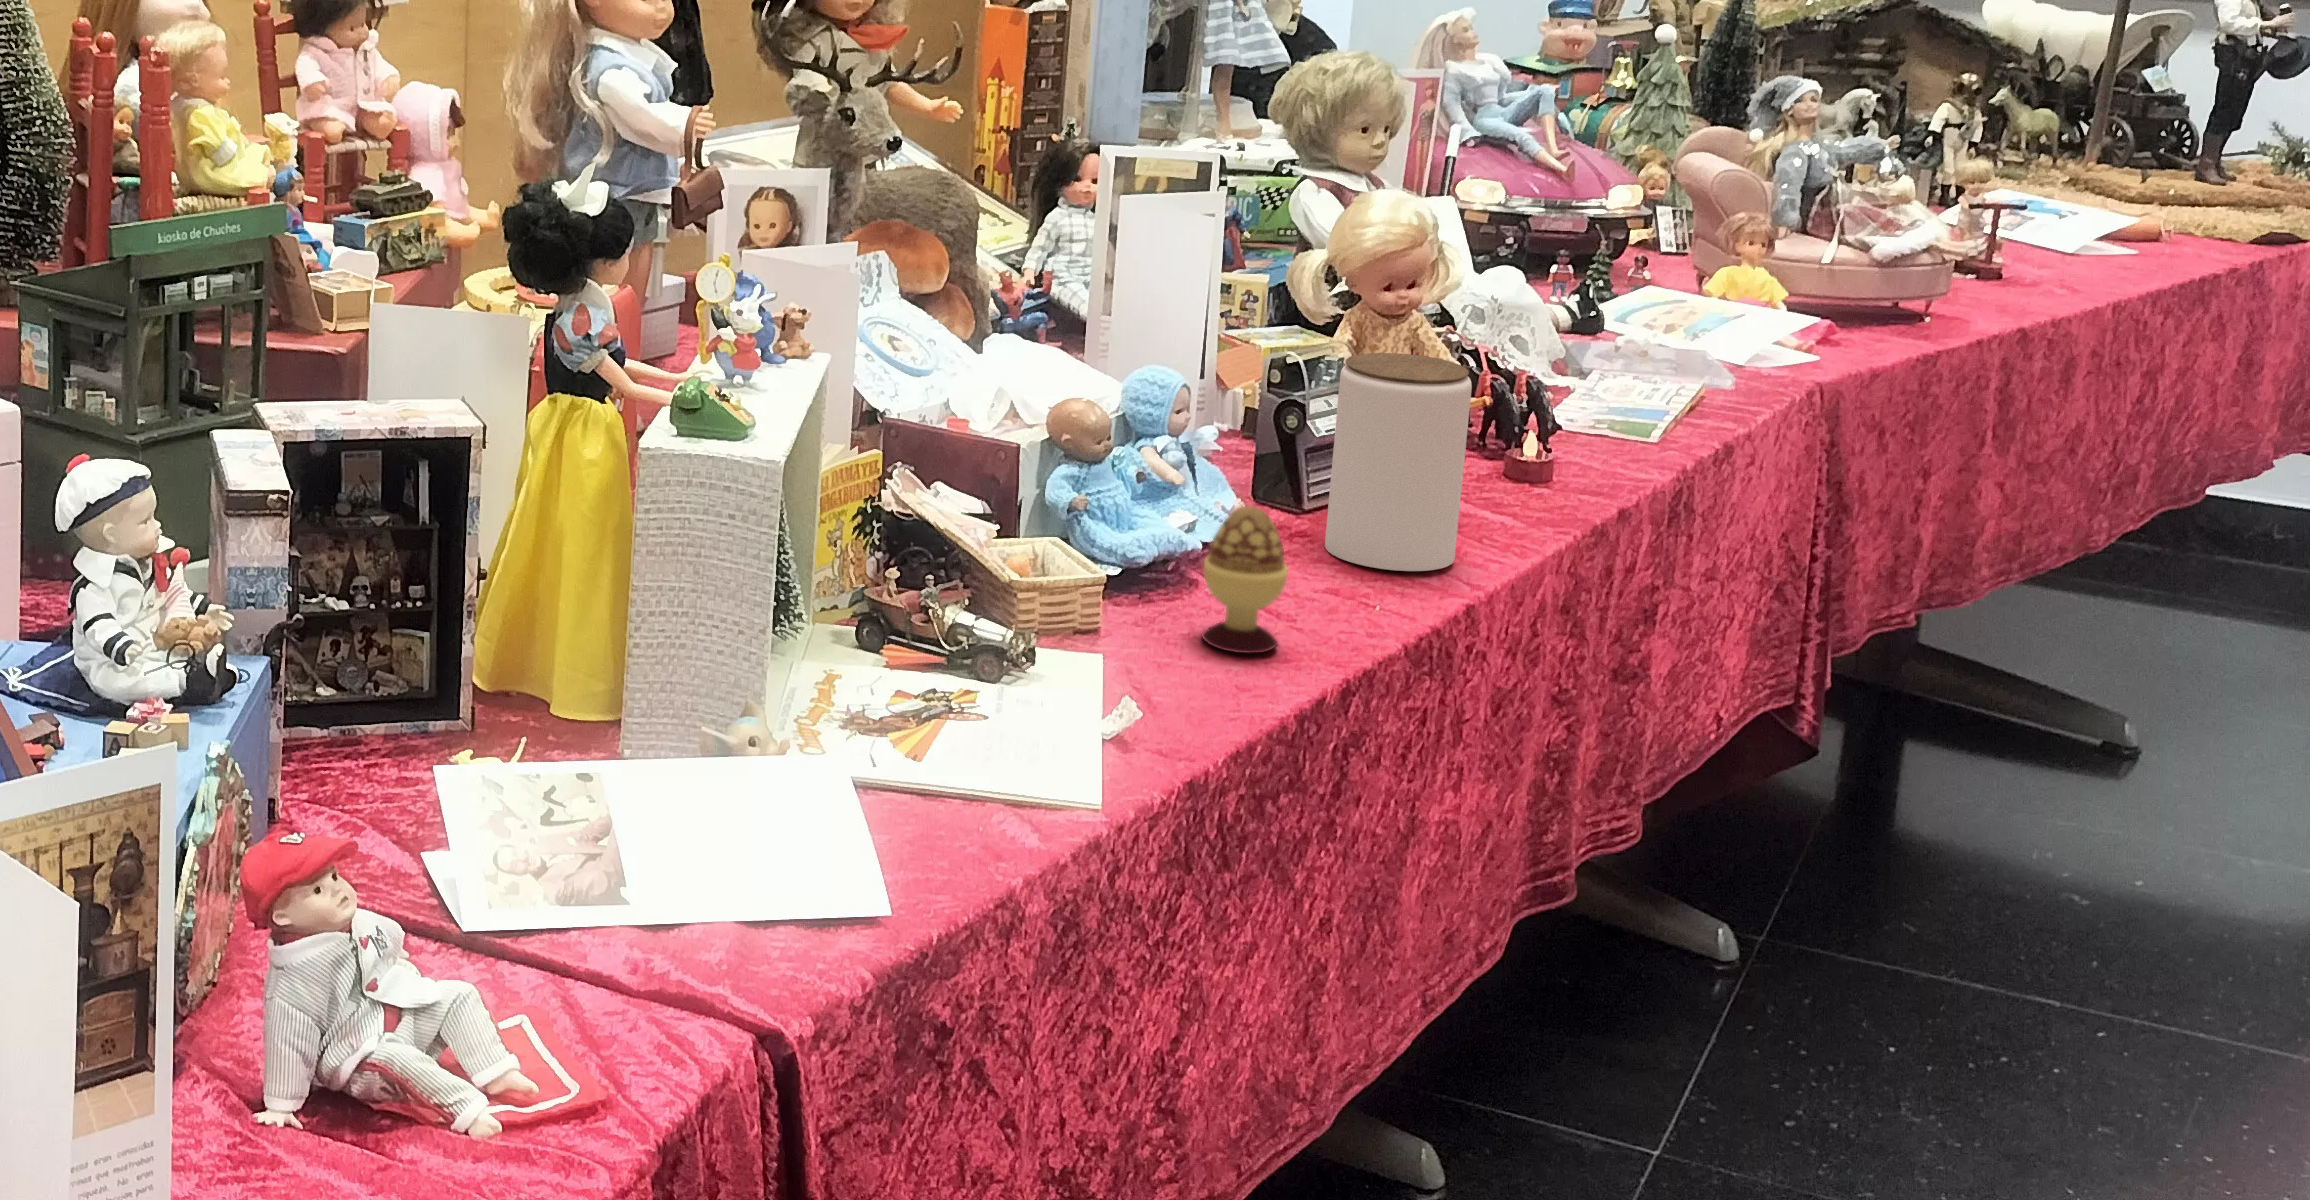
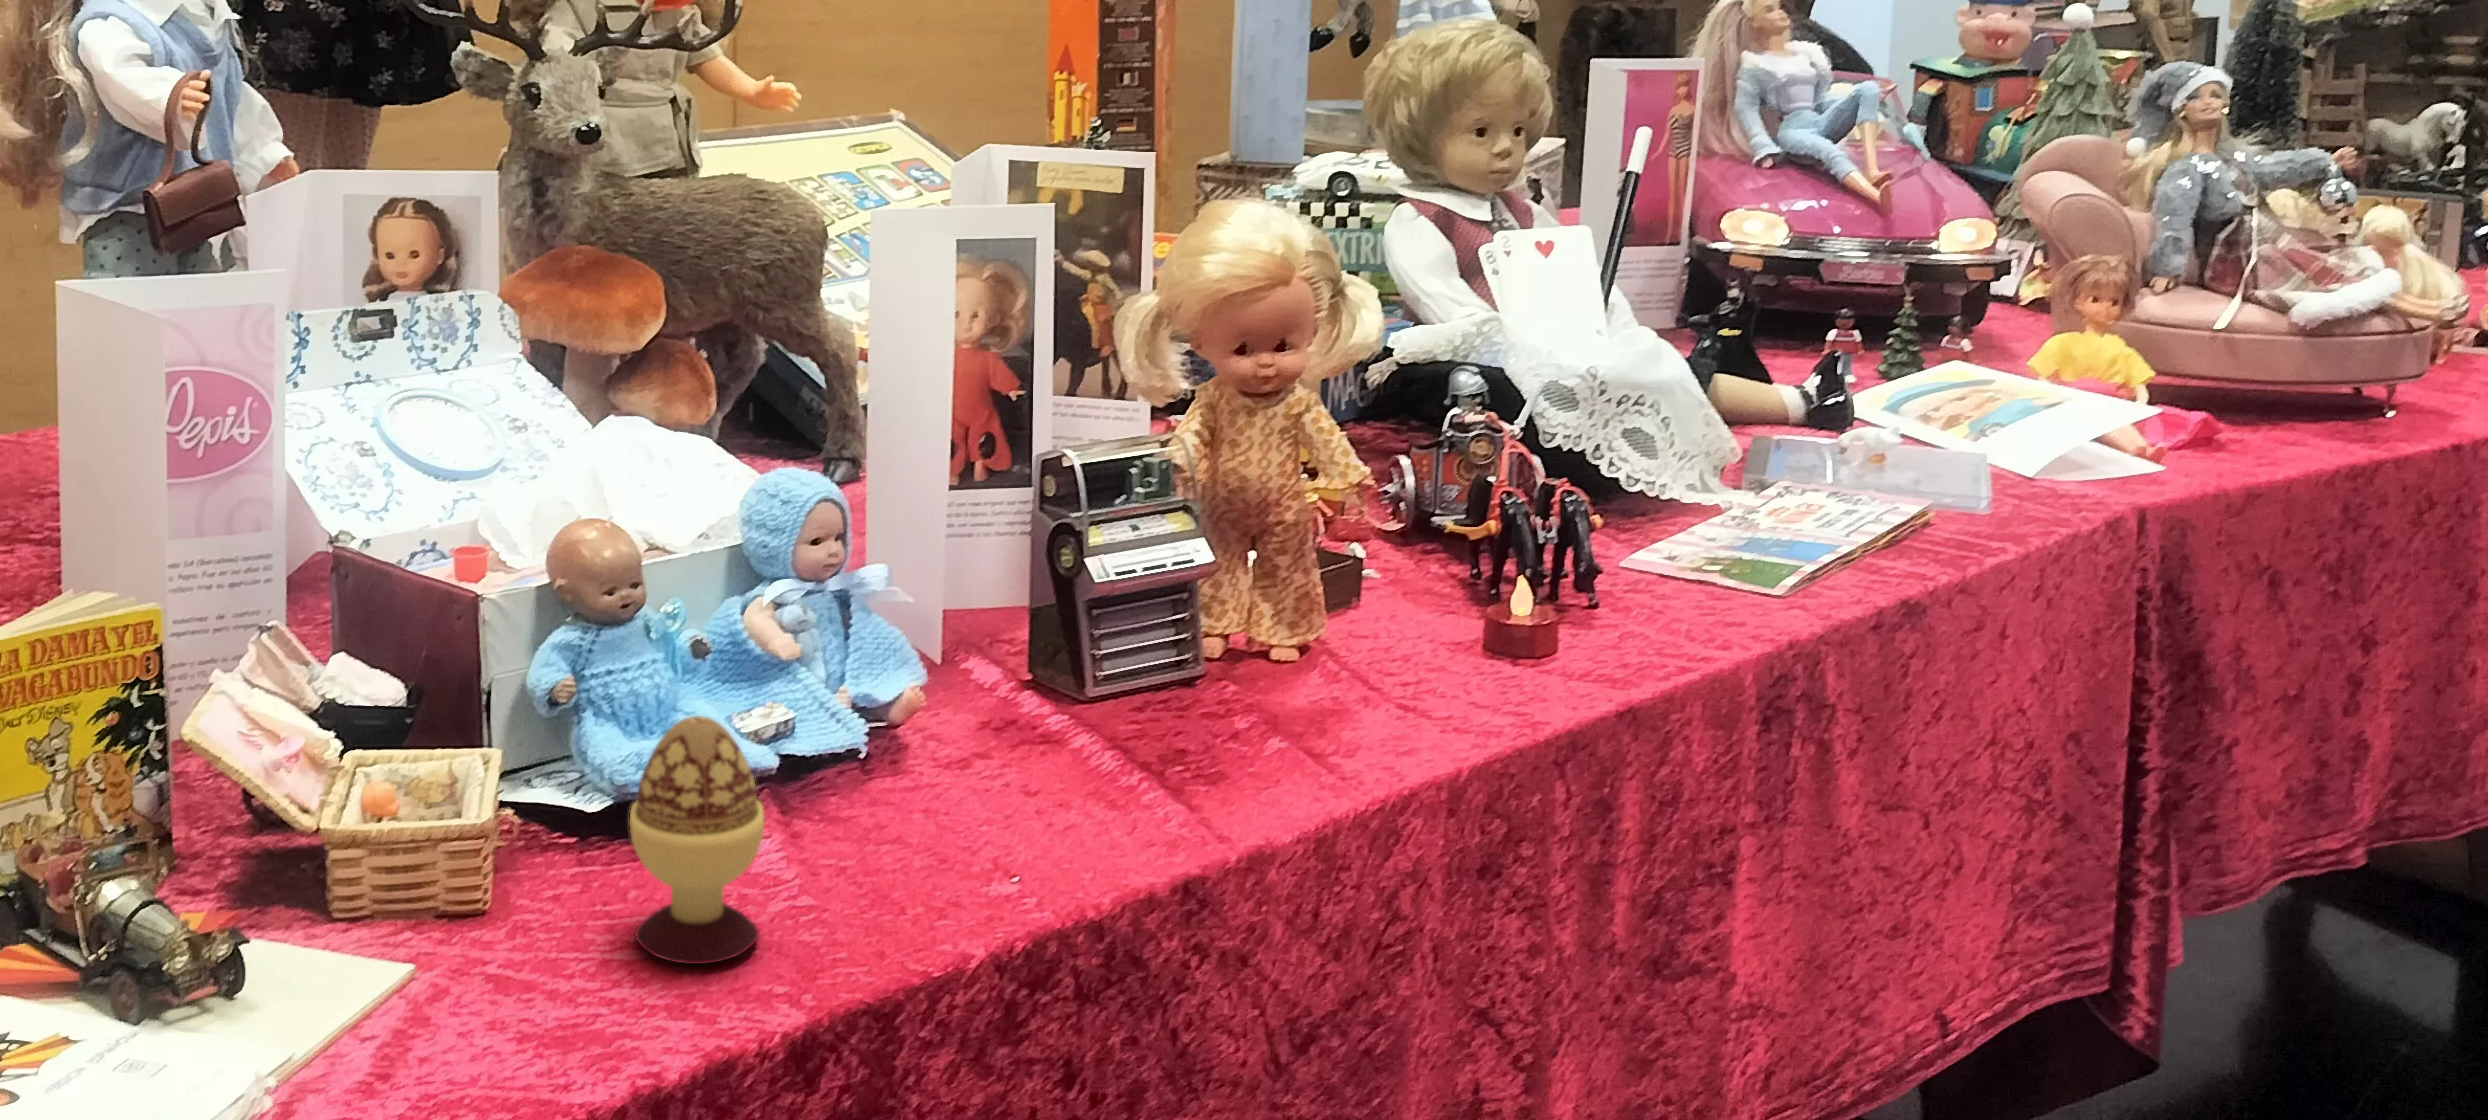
jar: present [1325,353,1472,571] -> none [1036,461,1246,817]

